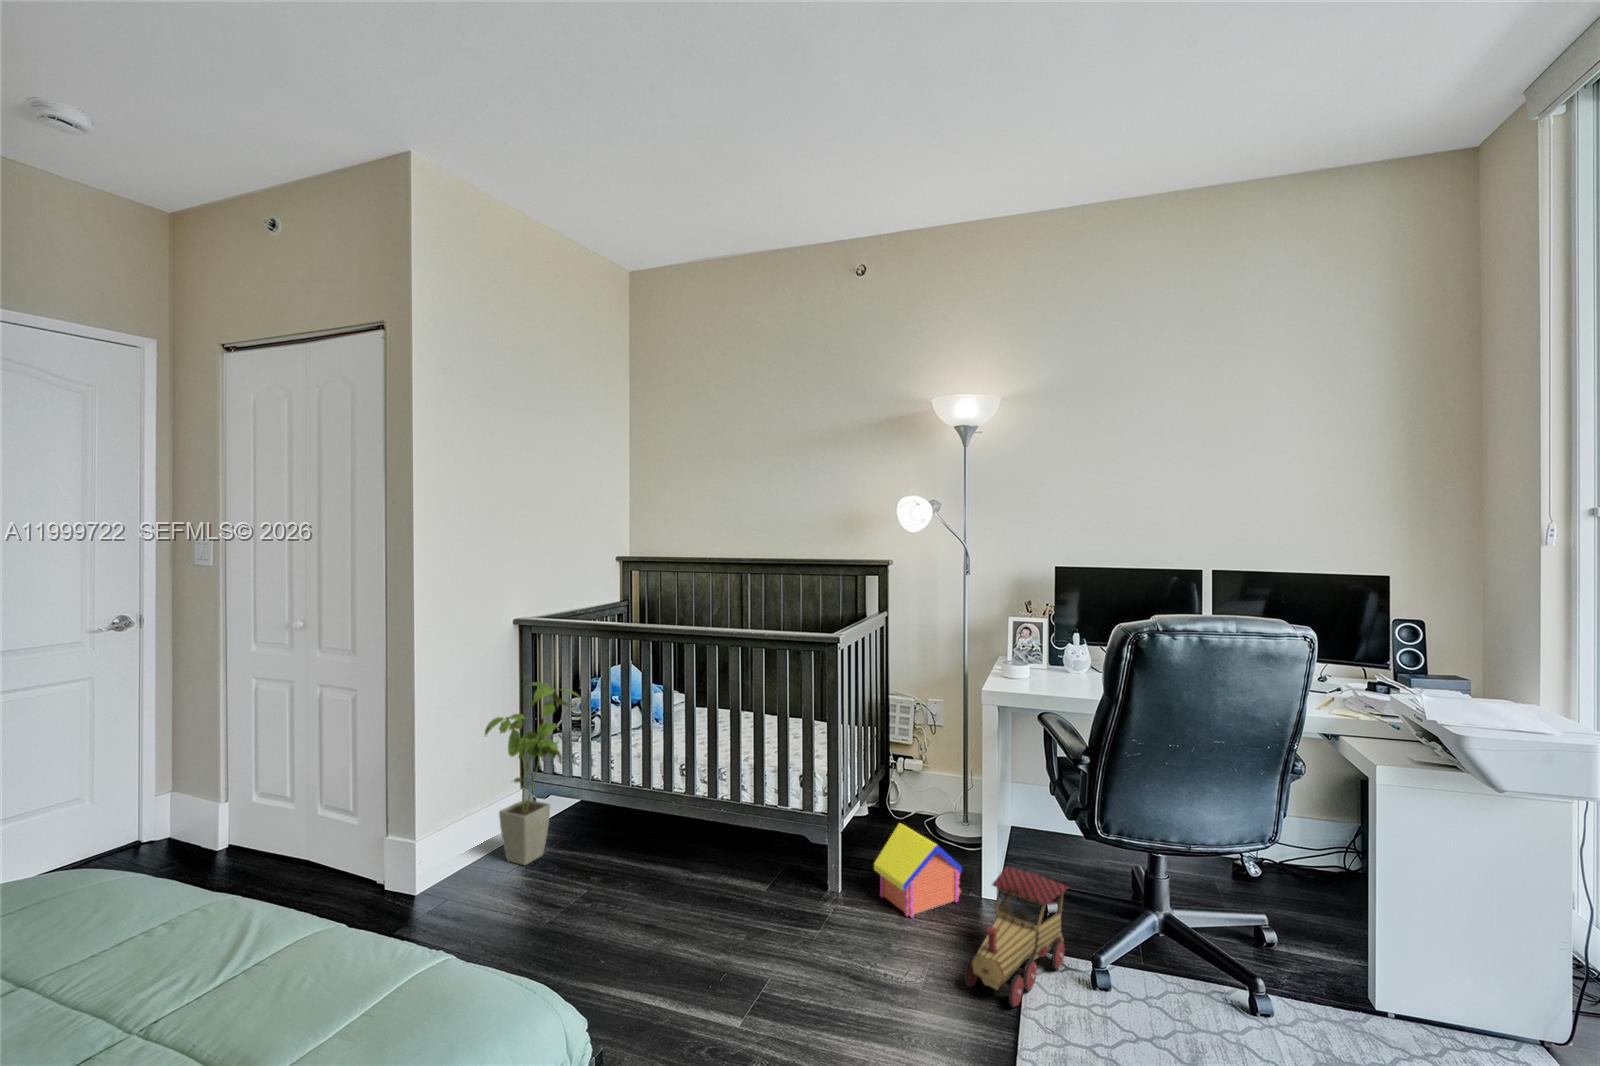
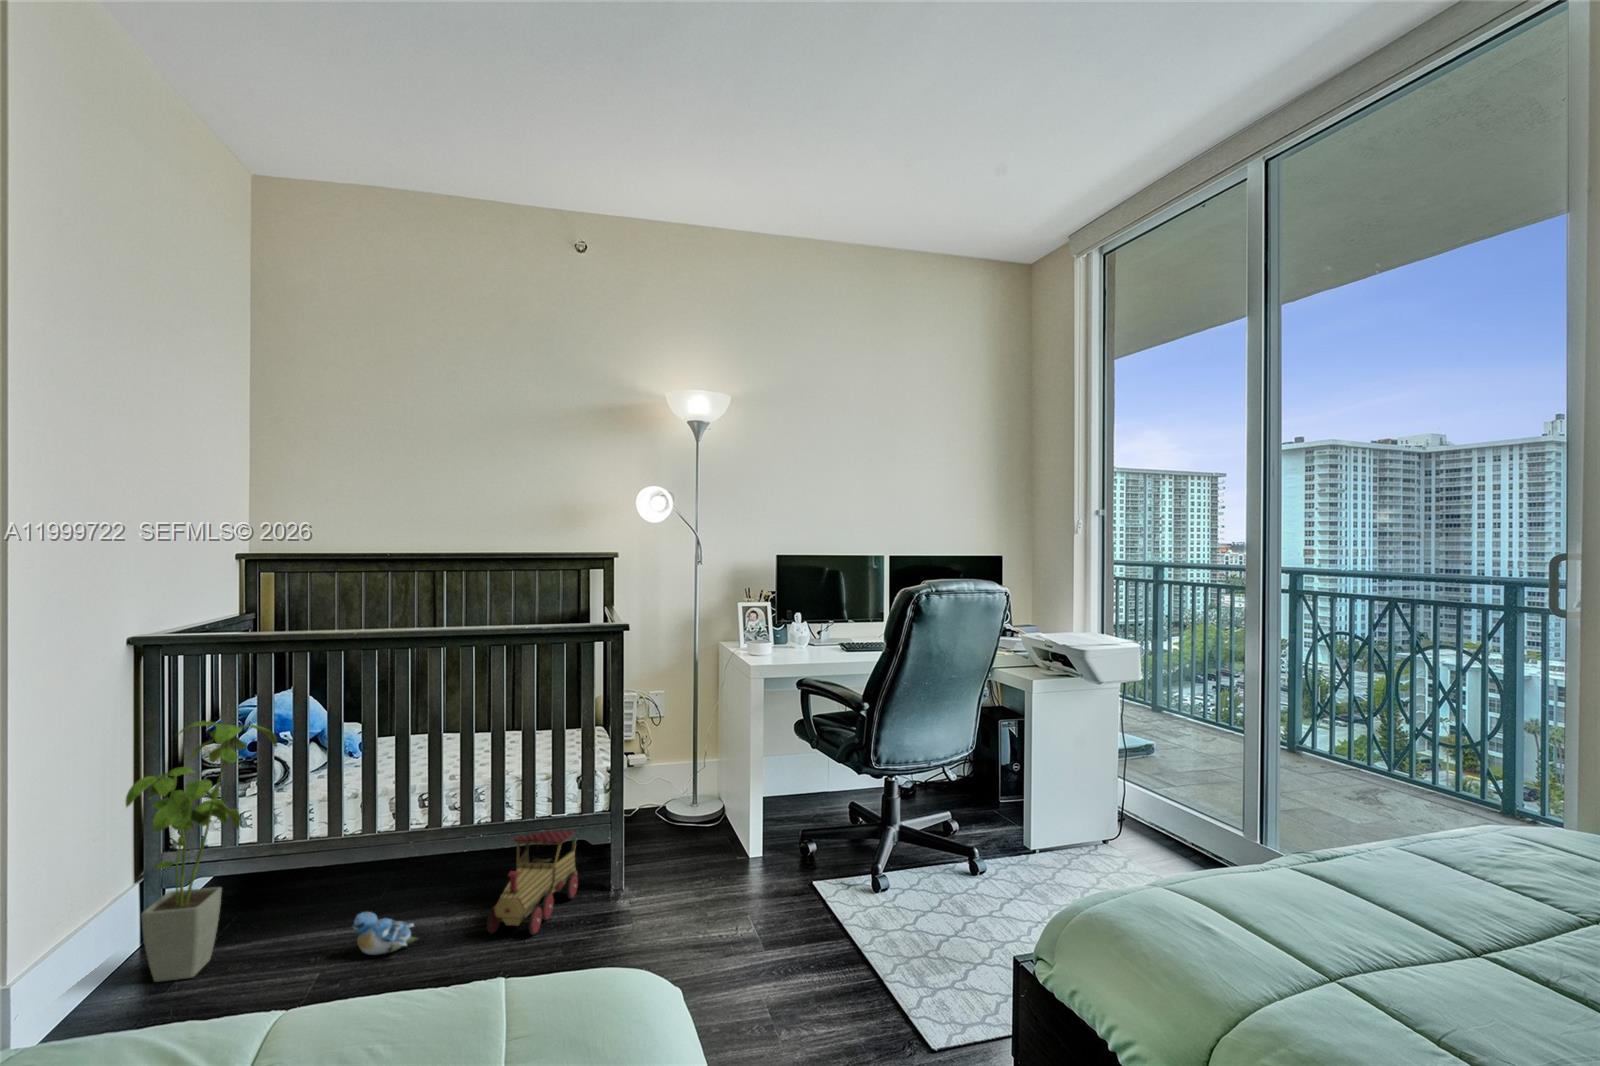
toy house: present [874,823,962,918] -> none [661,807,738,889]
plush toy: none [612,850,658,888] -> present [352,912,418,955]
toy train: present [964,867,1069,1007] -> present [487,830,578,935]

